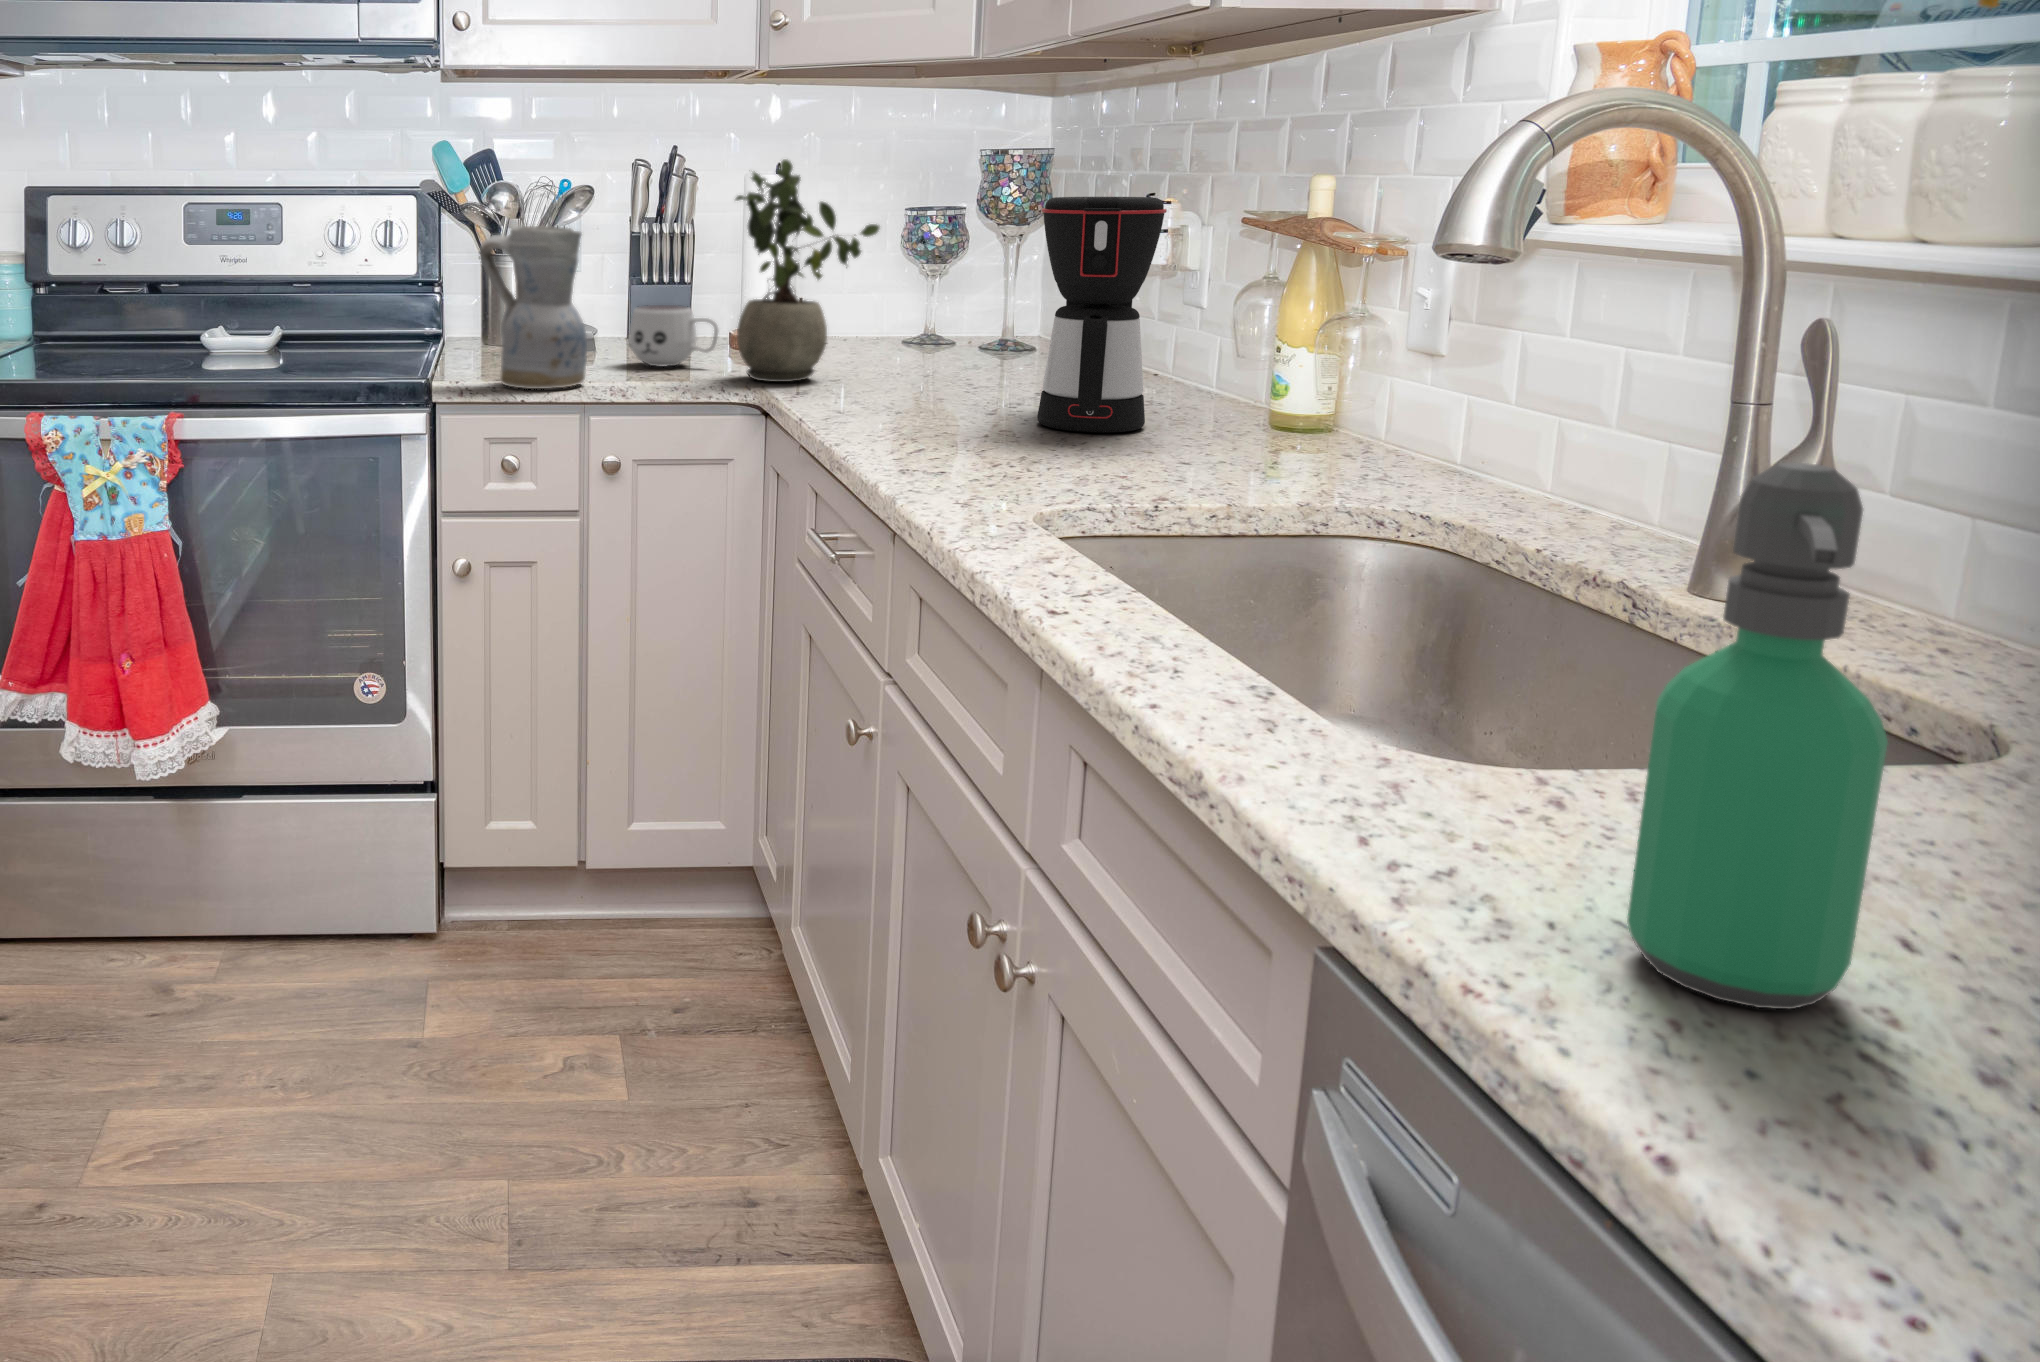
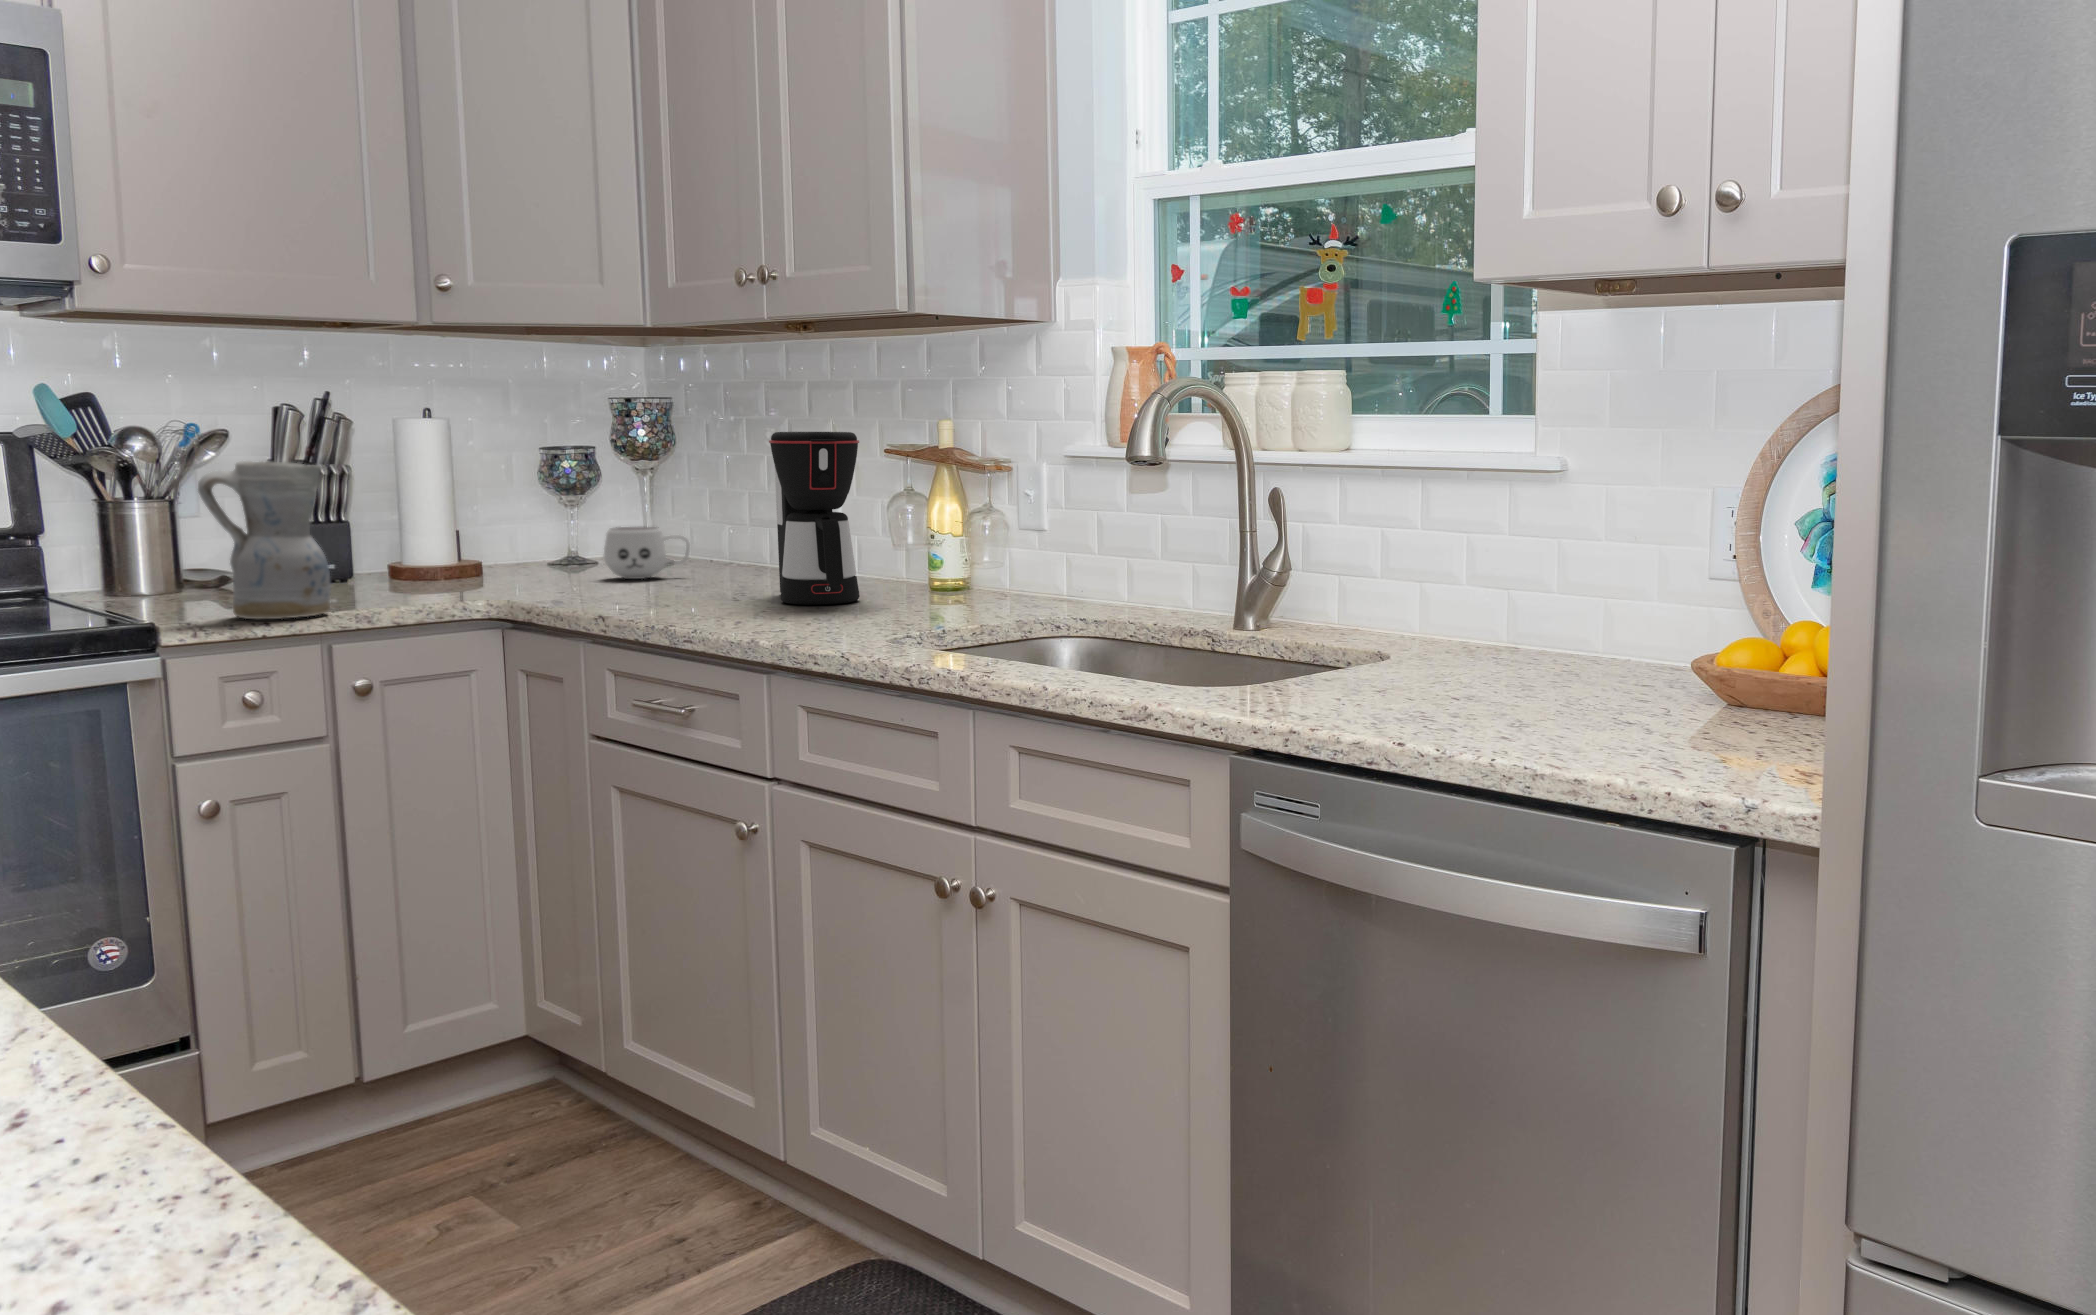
potted plant: present [736,159,880,382] -> none [453,400,599,598]
mug: present [628,305,718,367] -> present [604,527,690,579]
soap dispenser: present [1627,462,1888,1009] -> none [1321,515,1389,715]

